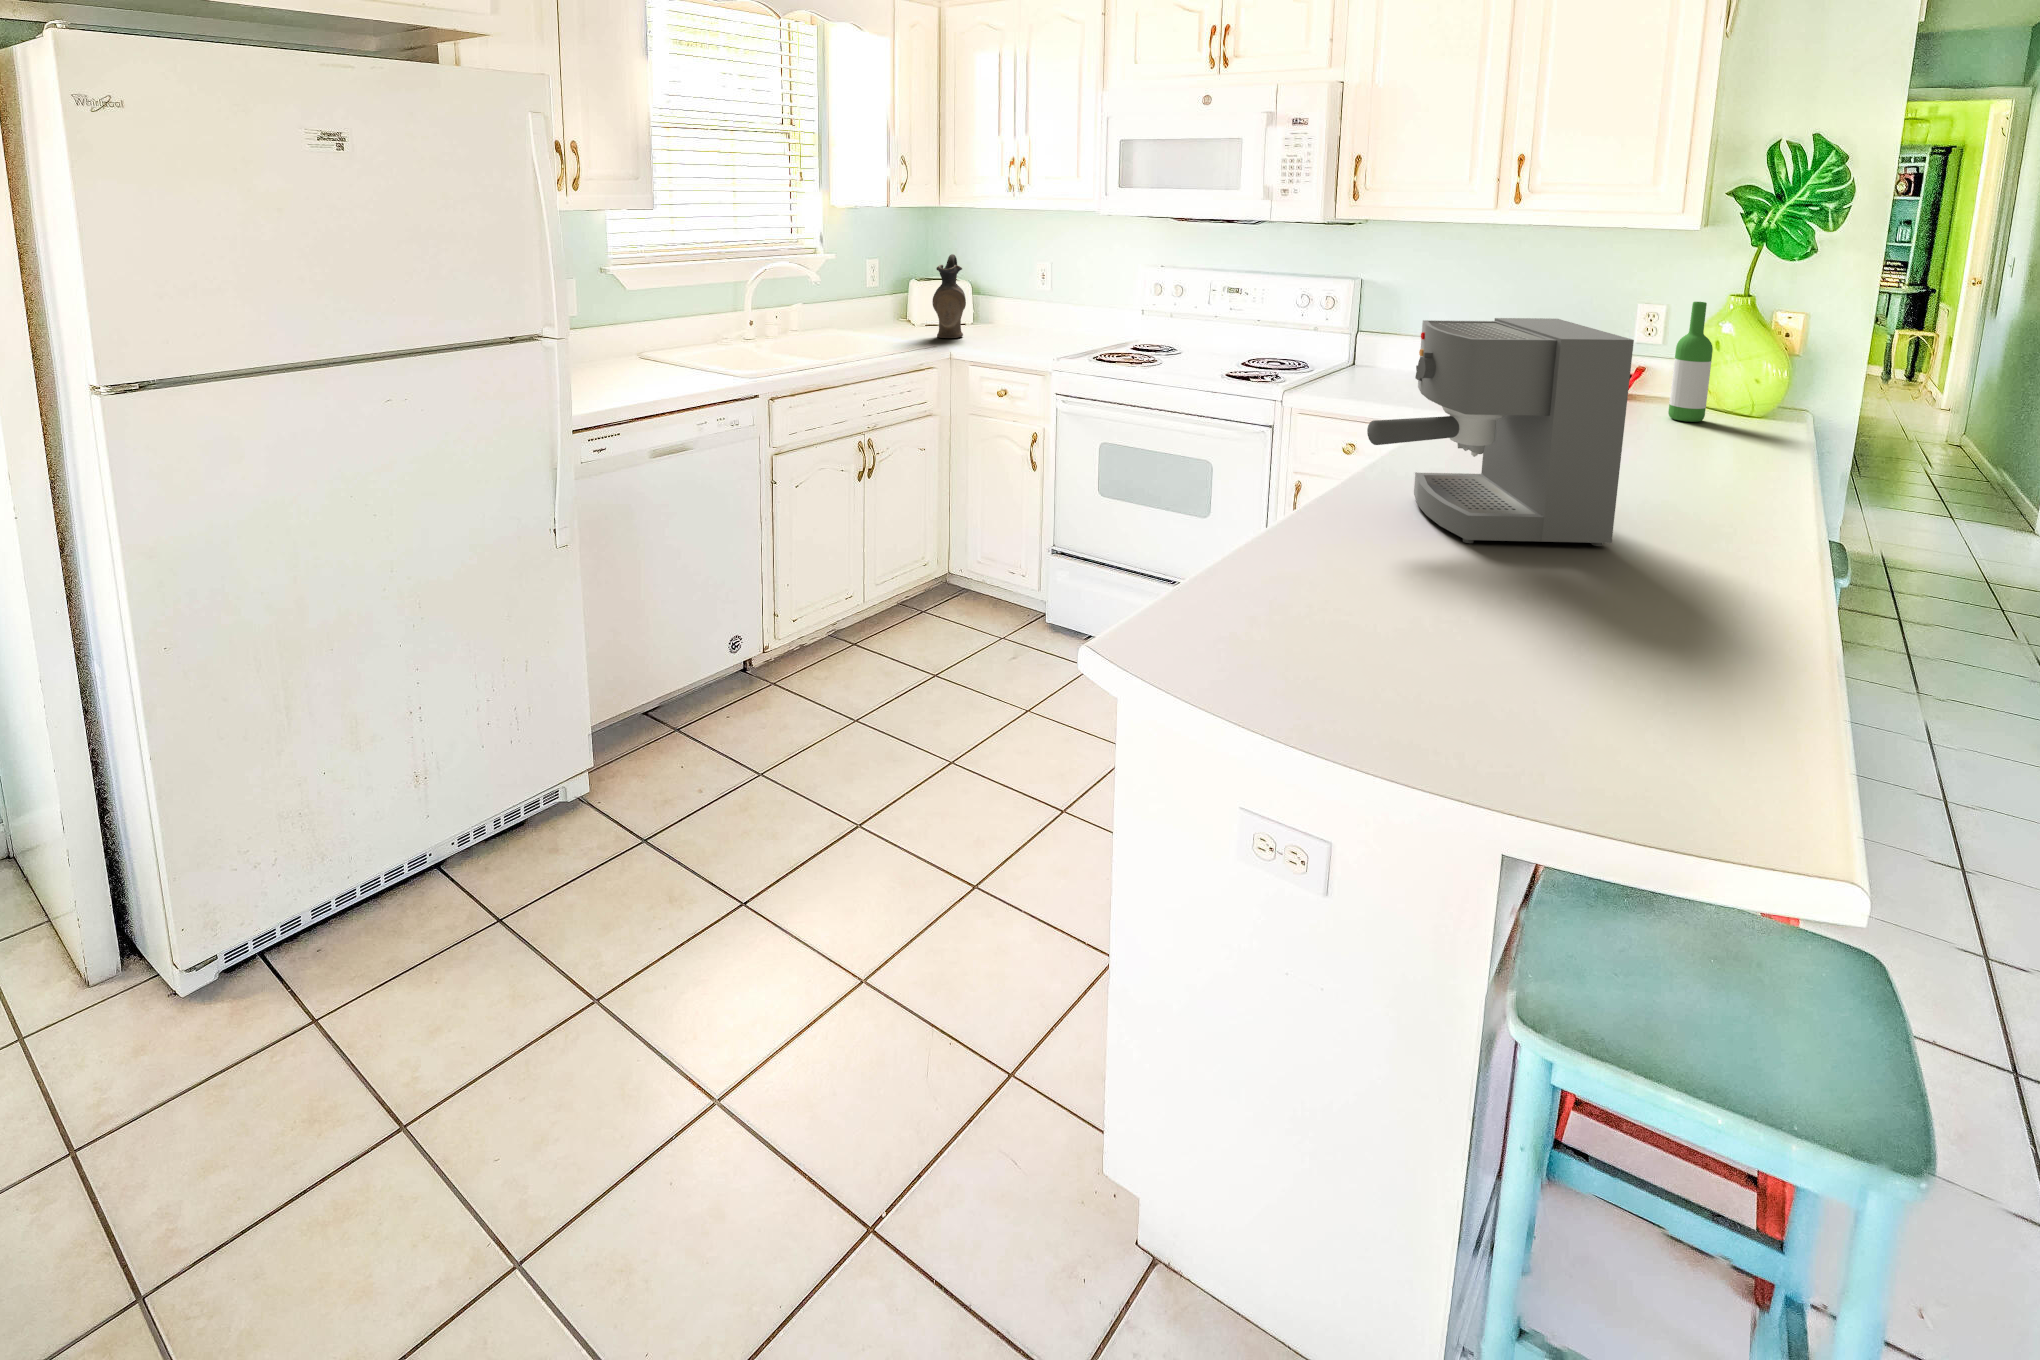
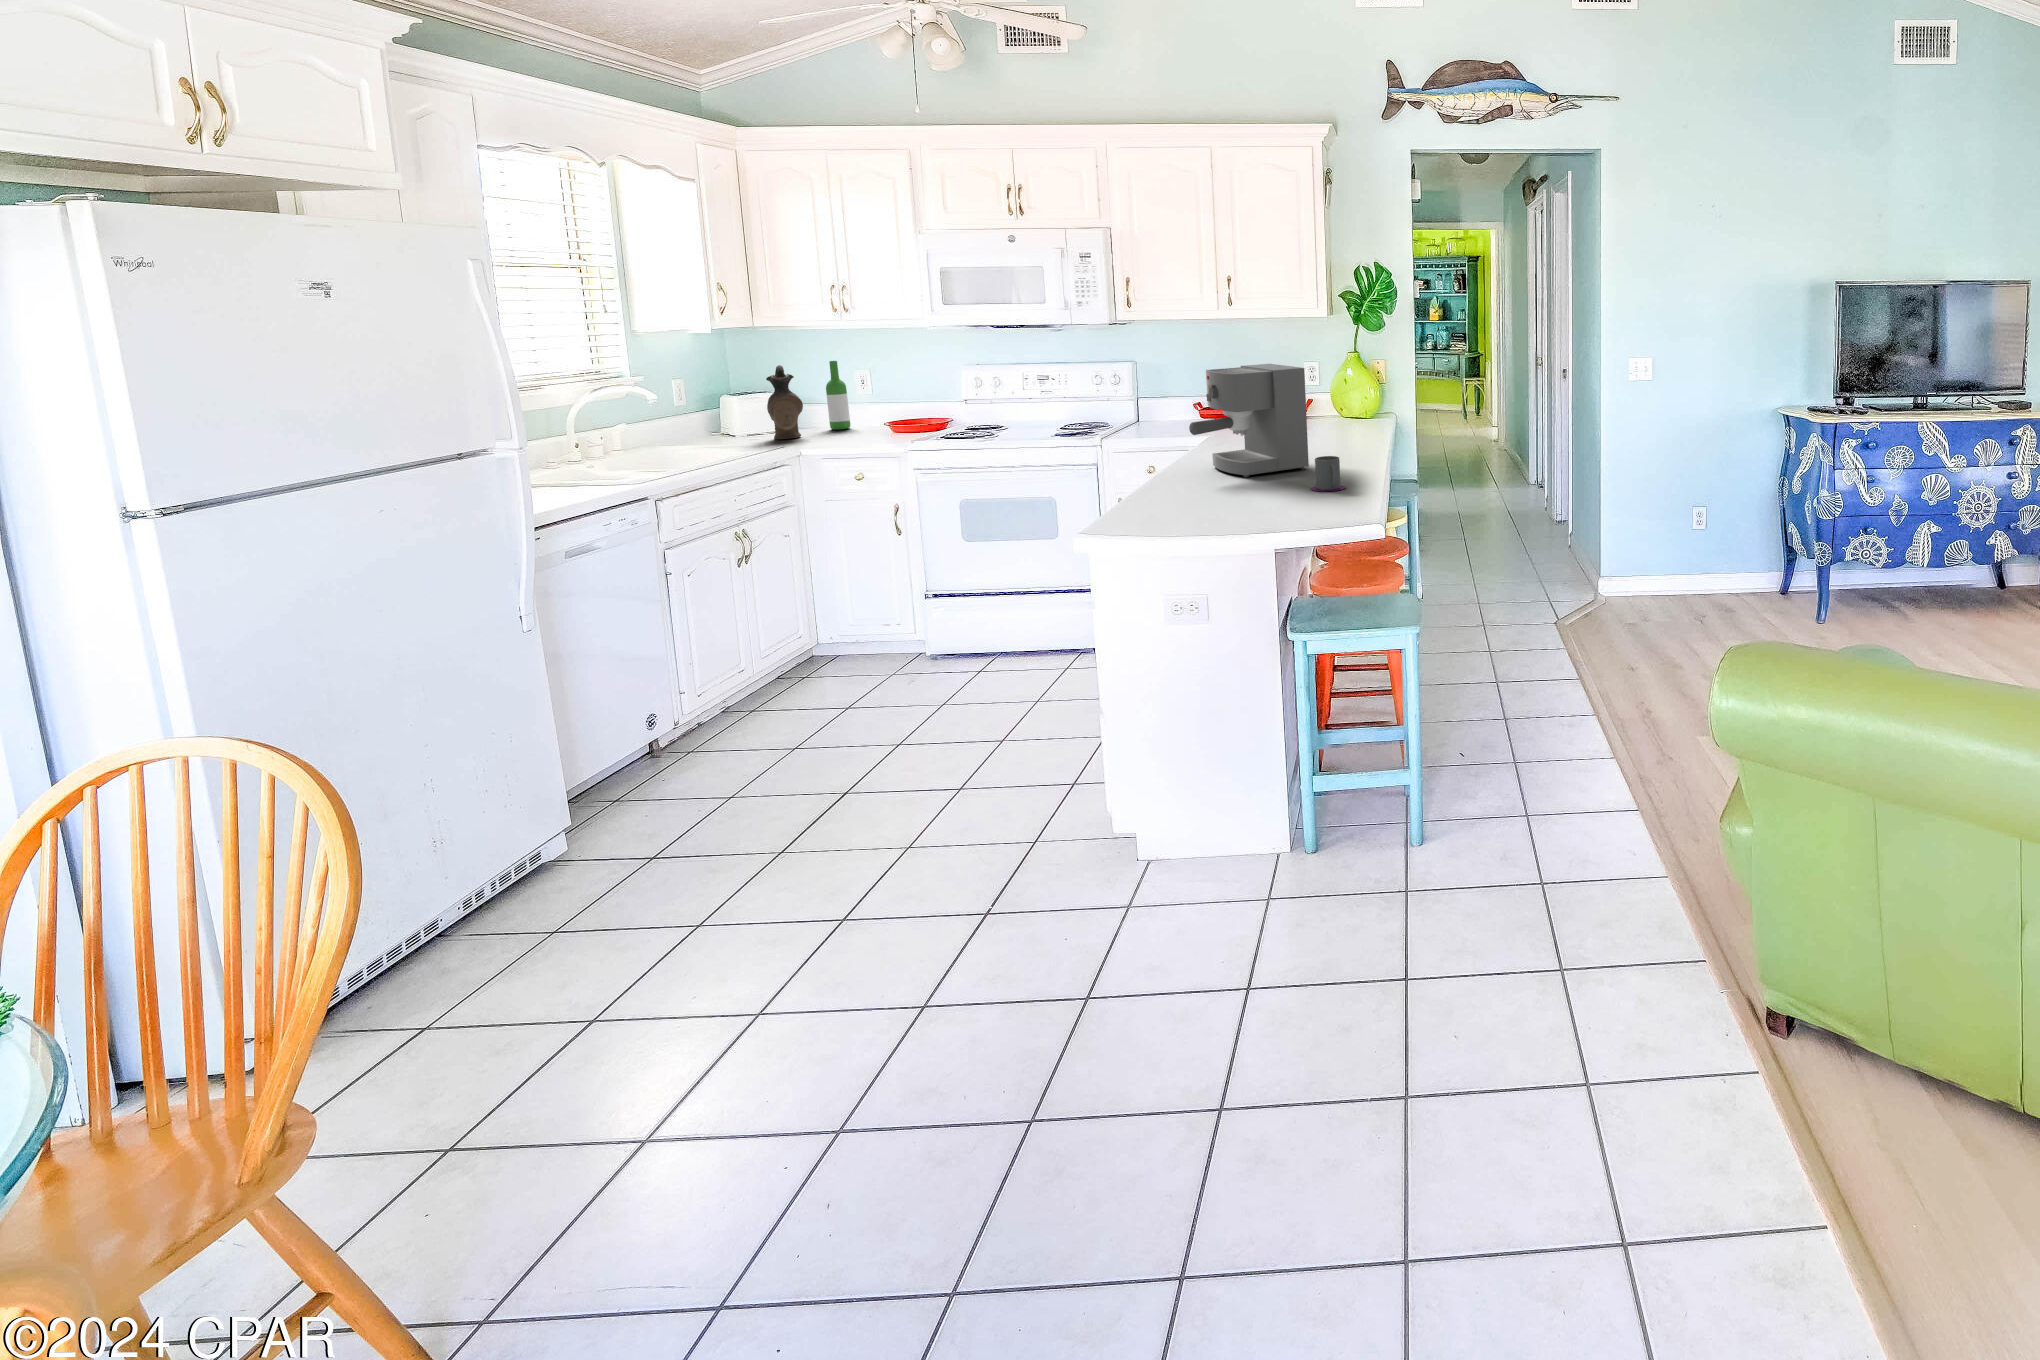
wine bottle: present [1668,302,1713,422] -> present [826,361,850,430]
mug: none [1608,556,1703,651] -> present [1311,456,1345,491]

